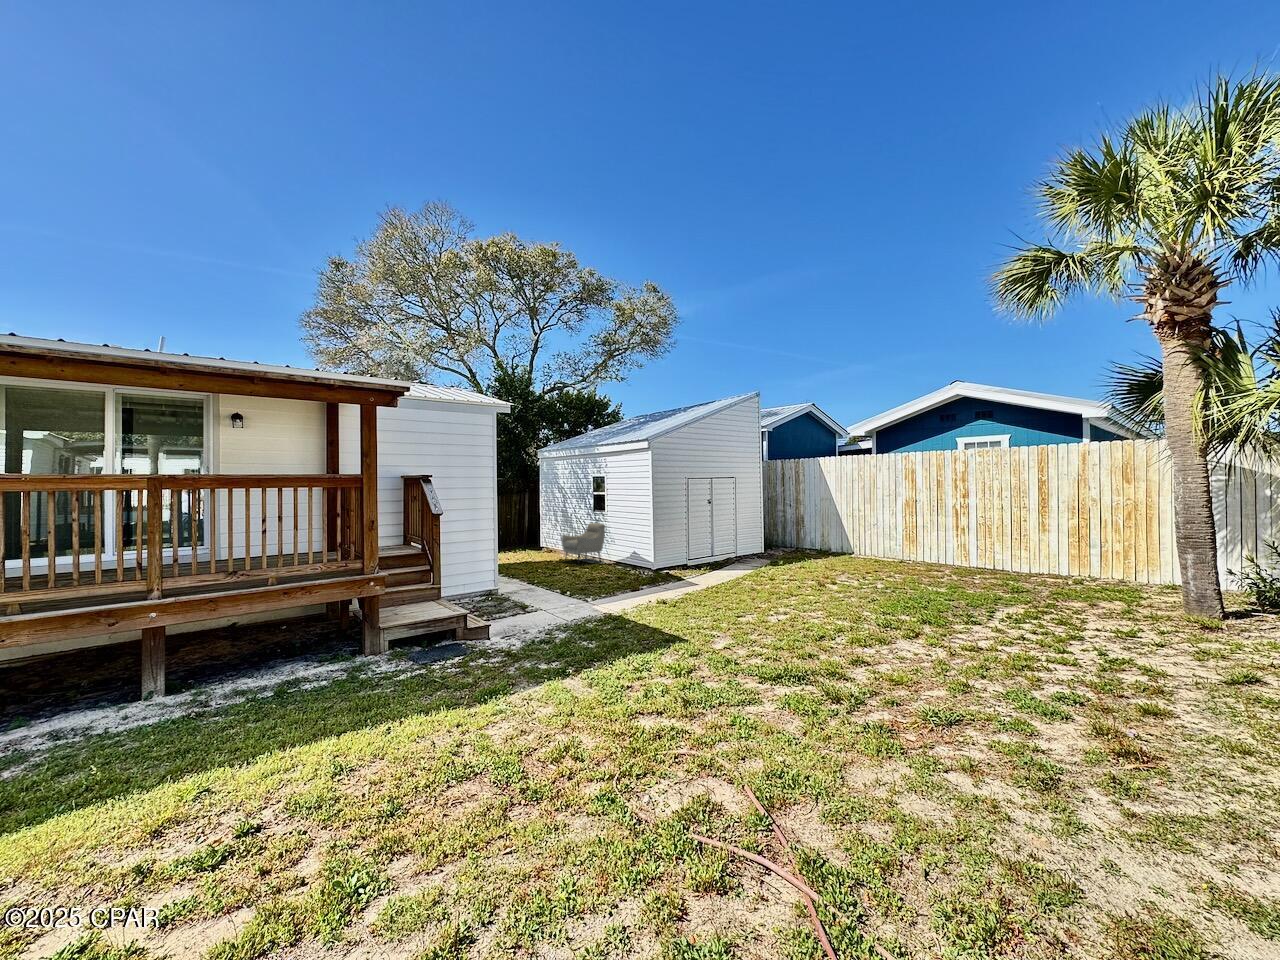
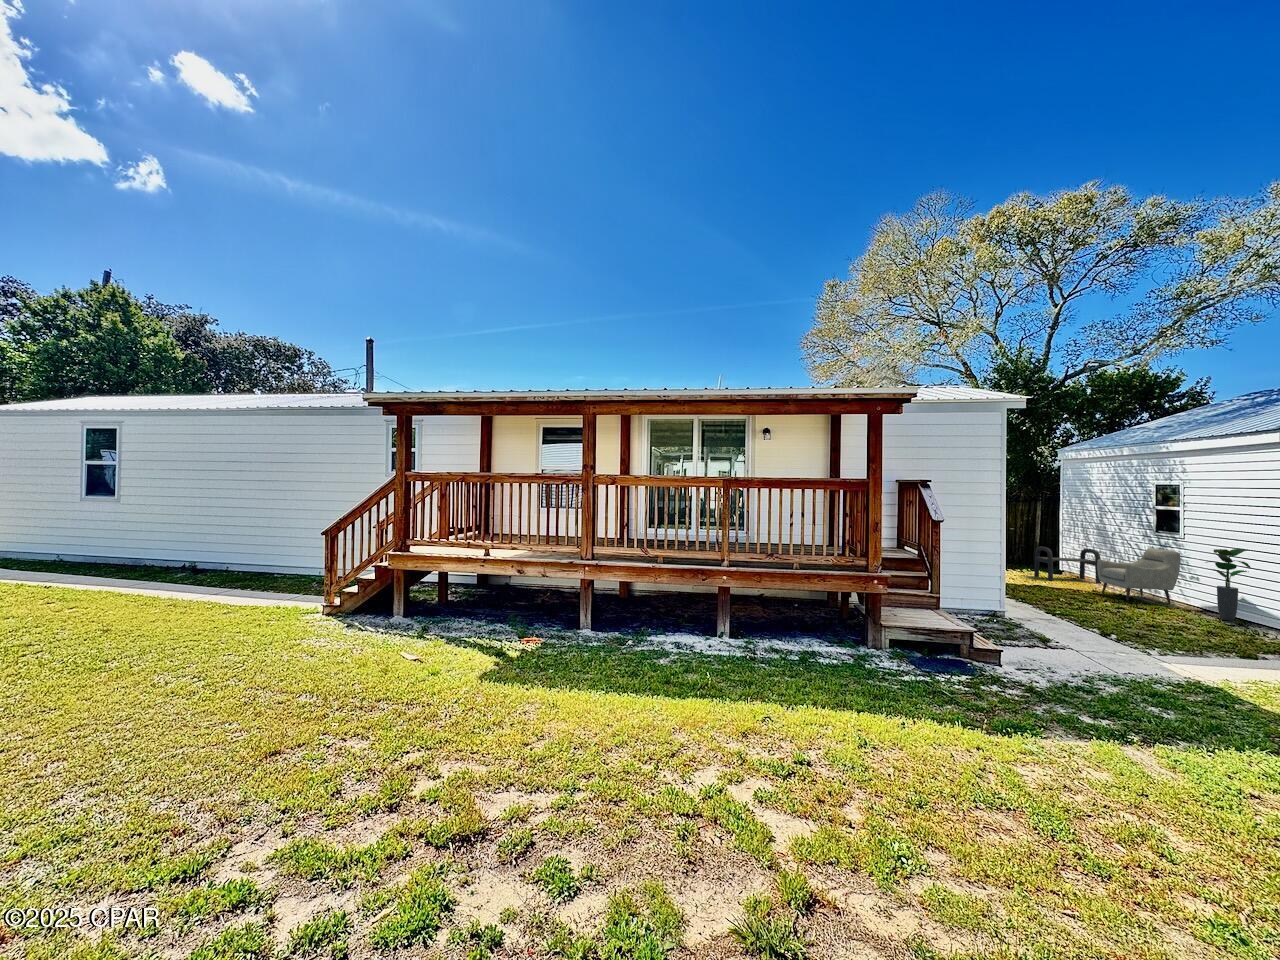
potted plant: none [615,518,637,567] -> present [1205,549,1251,621]
bench: none [524,527,565,556] -> present [1034,546,1101,584]

